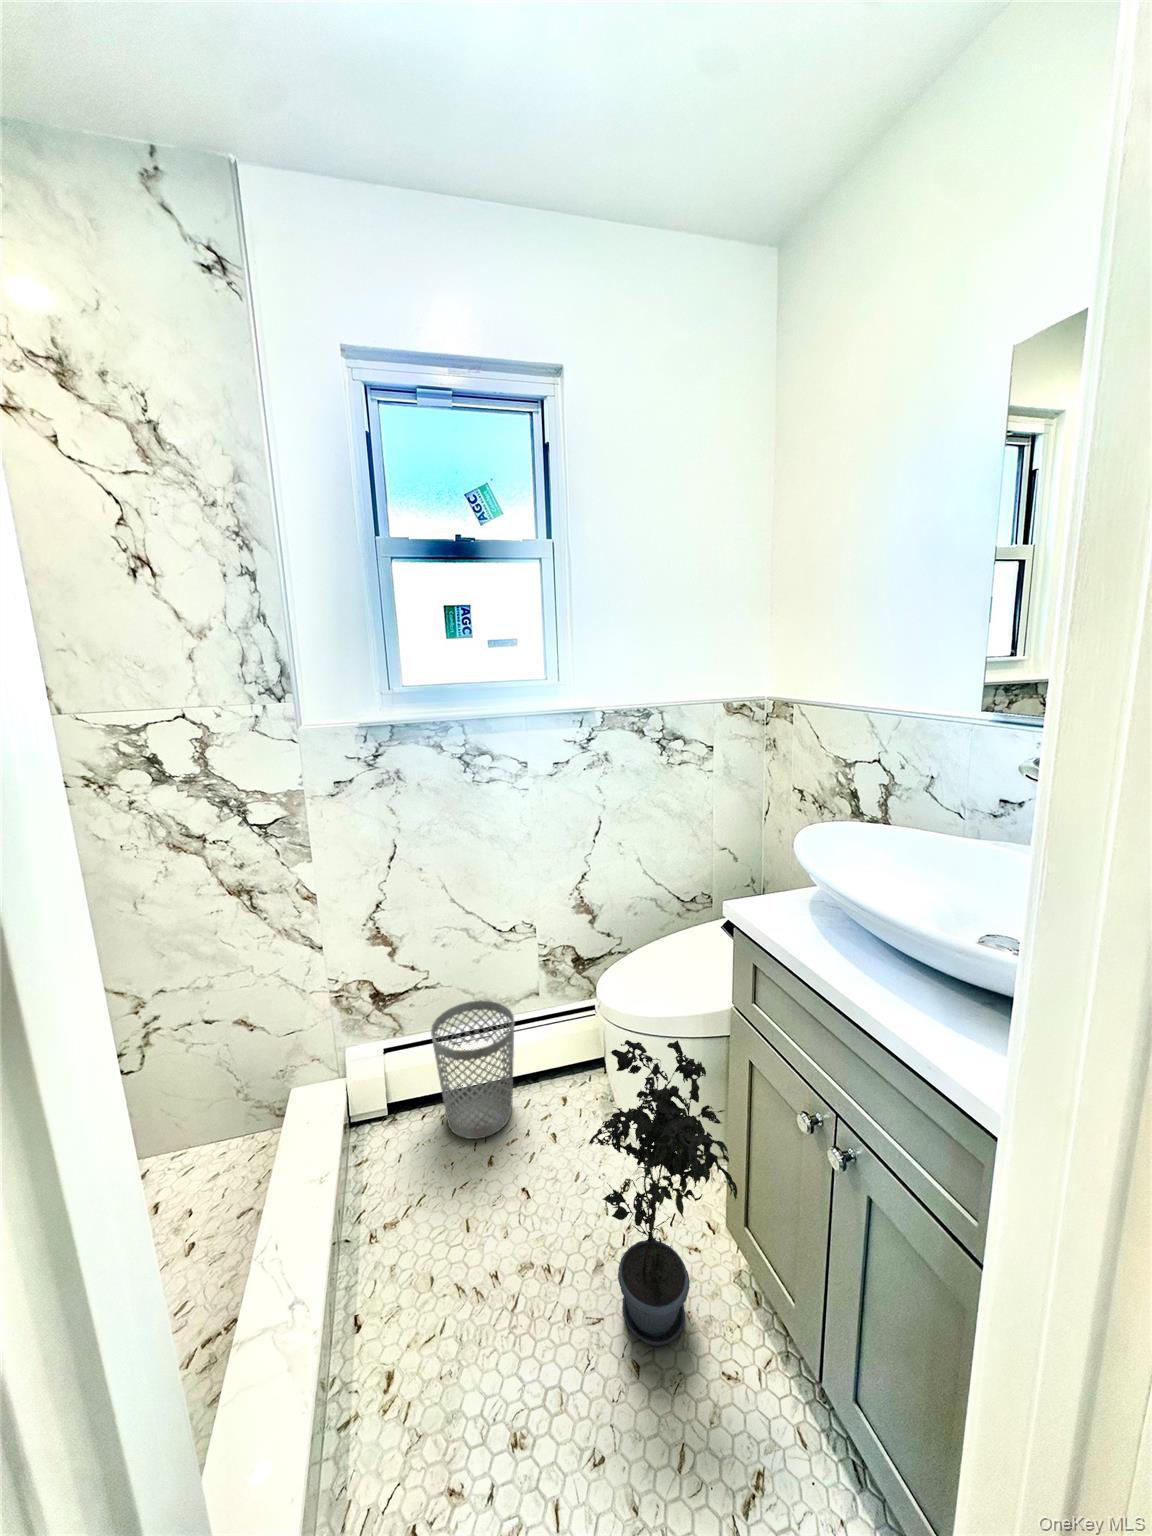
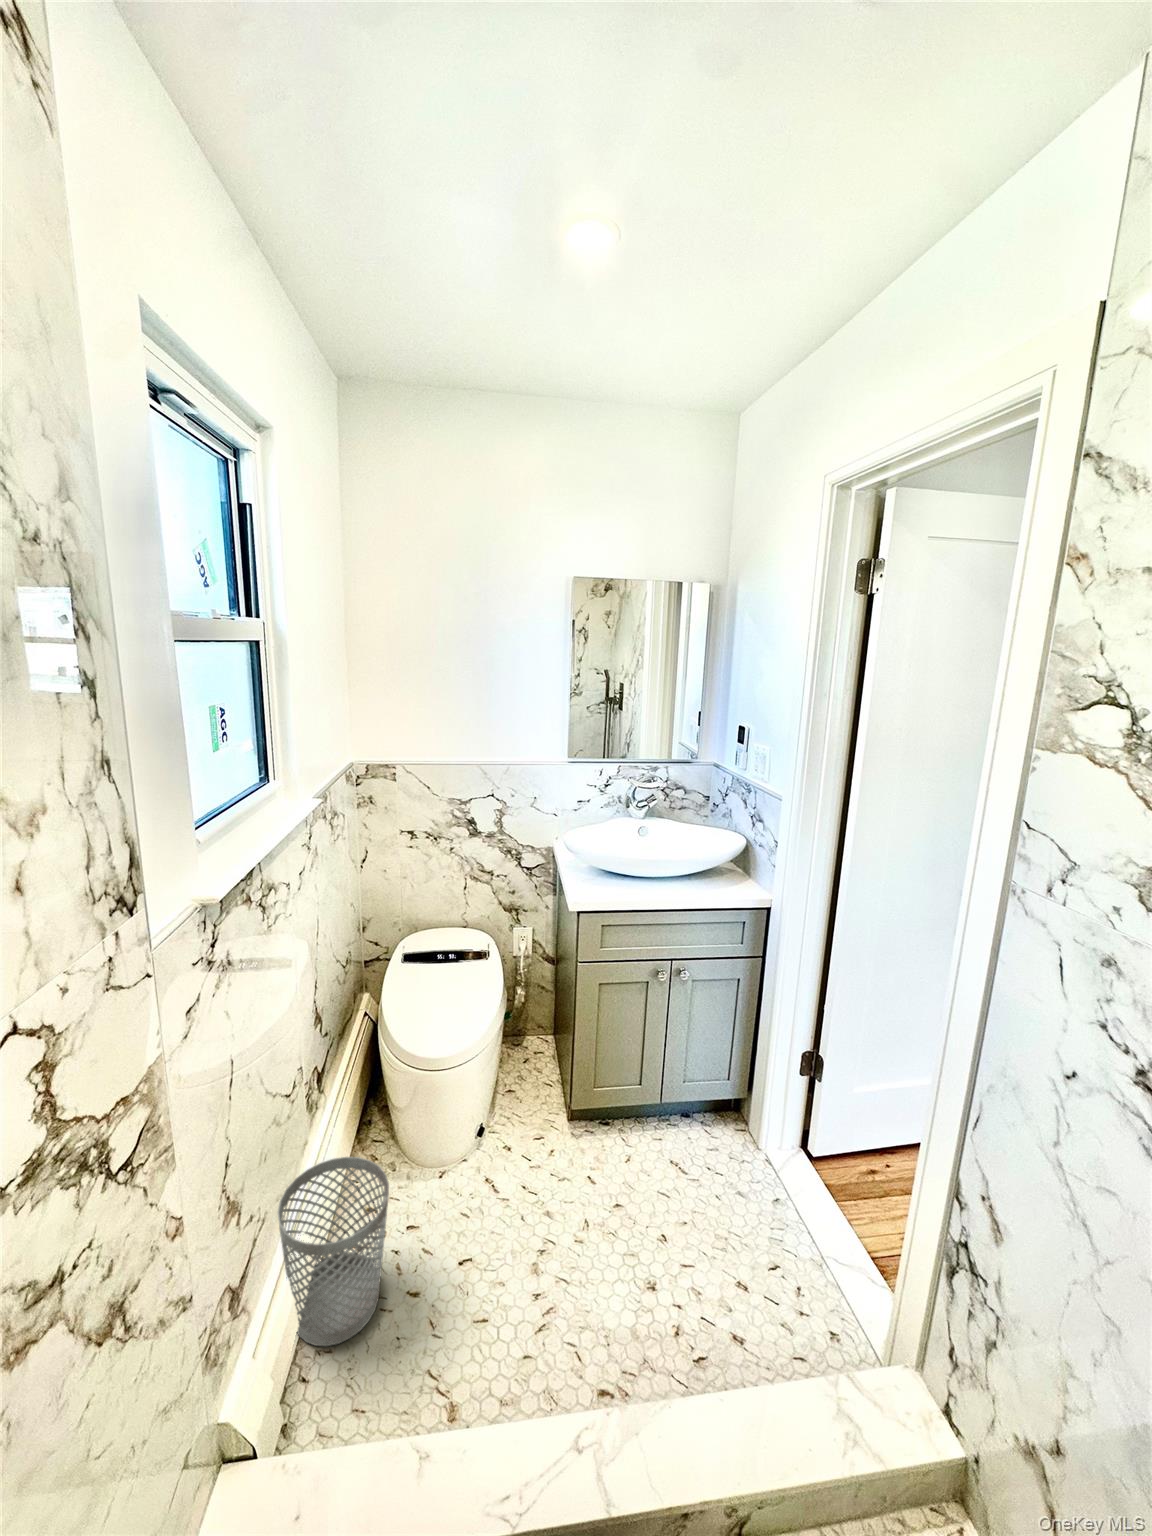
potted plant: present [589,1040,737,1346] -> none [534,993,668,1202]

